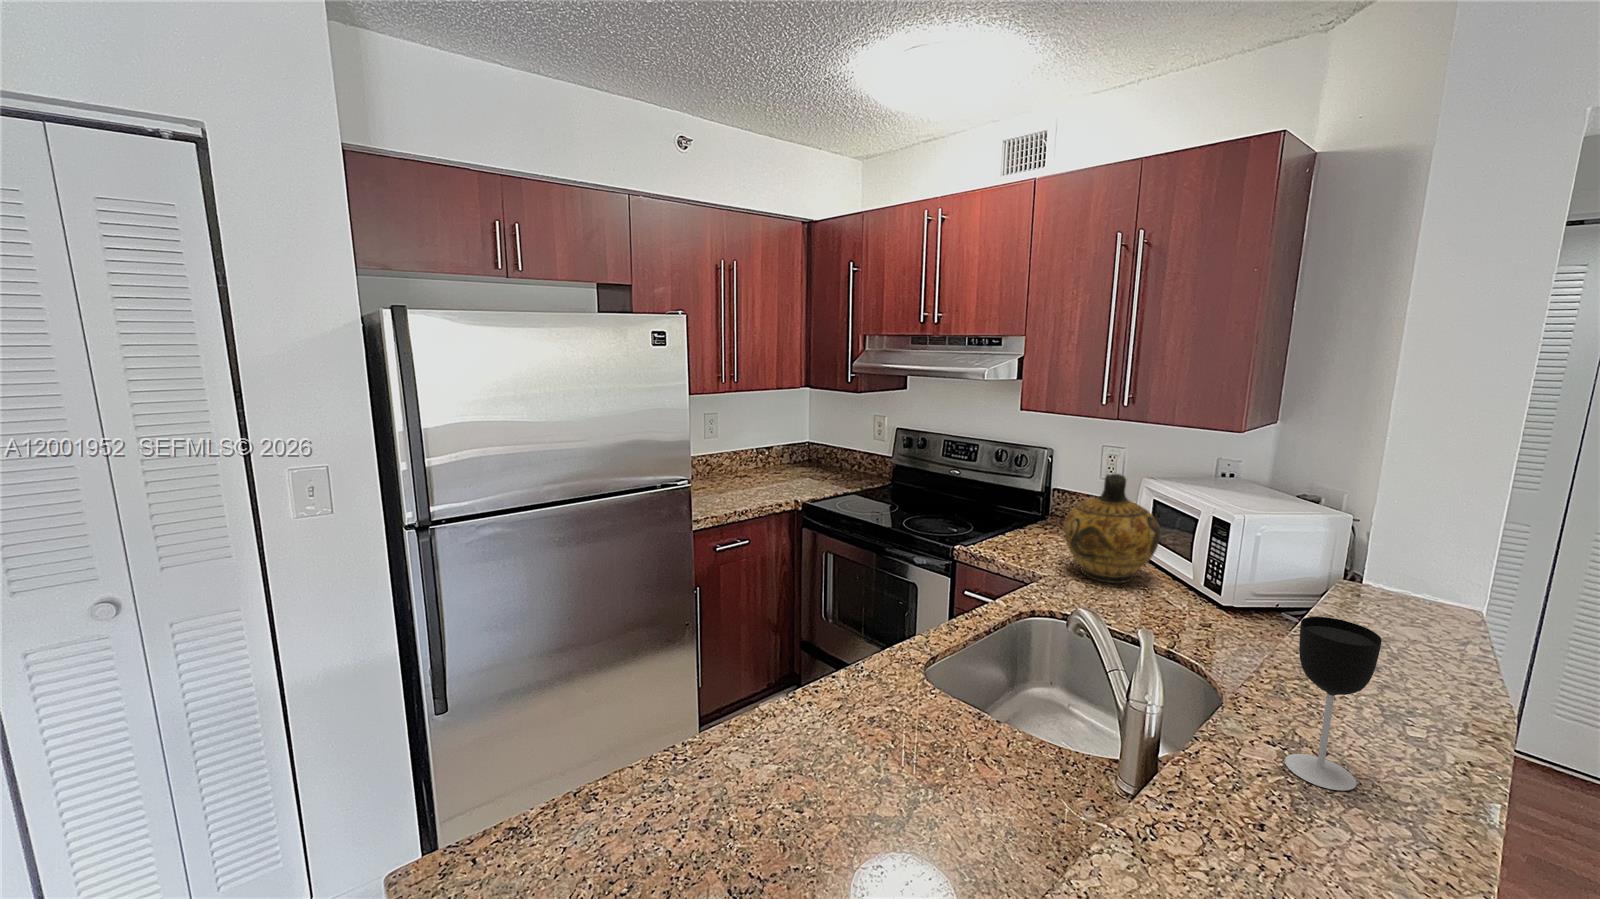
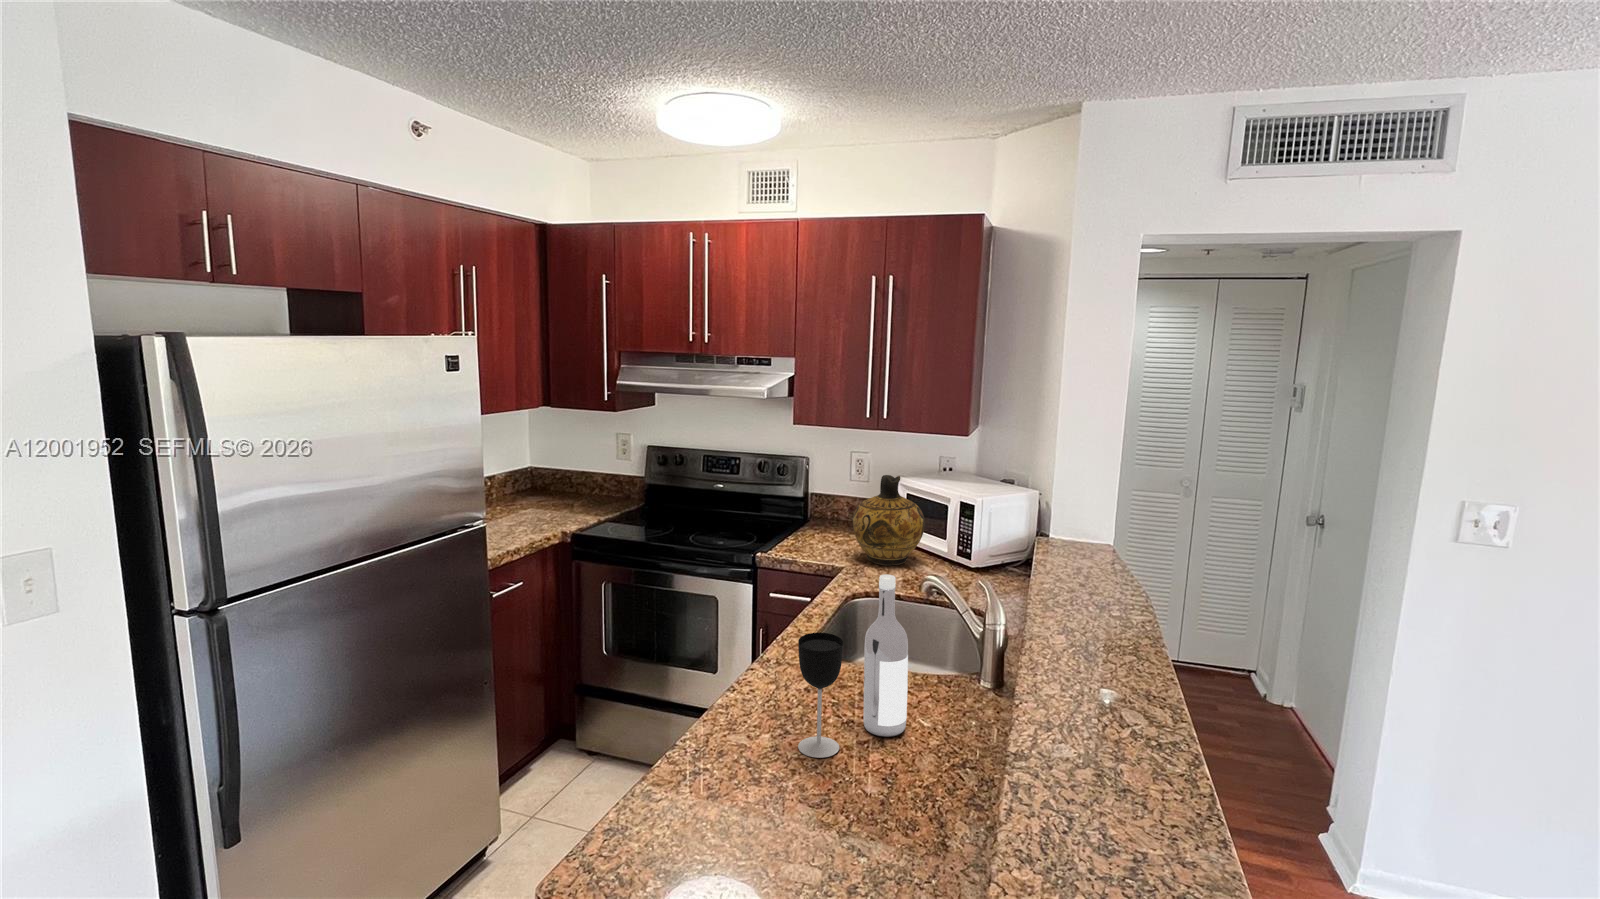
wine bottle: none [883,602,945,829] -> present [863,575,908,737]
wine glass: present [1285,617,1382,790] -> present [798,633,843,758]

